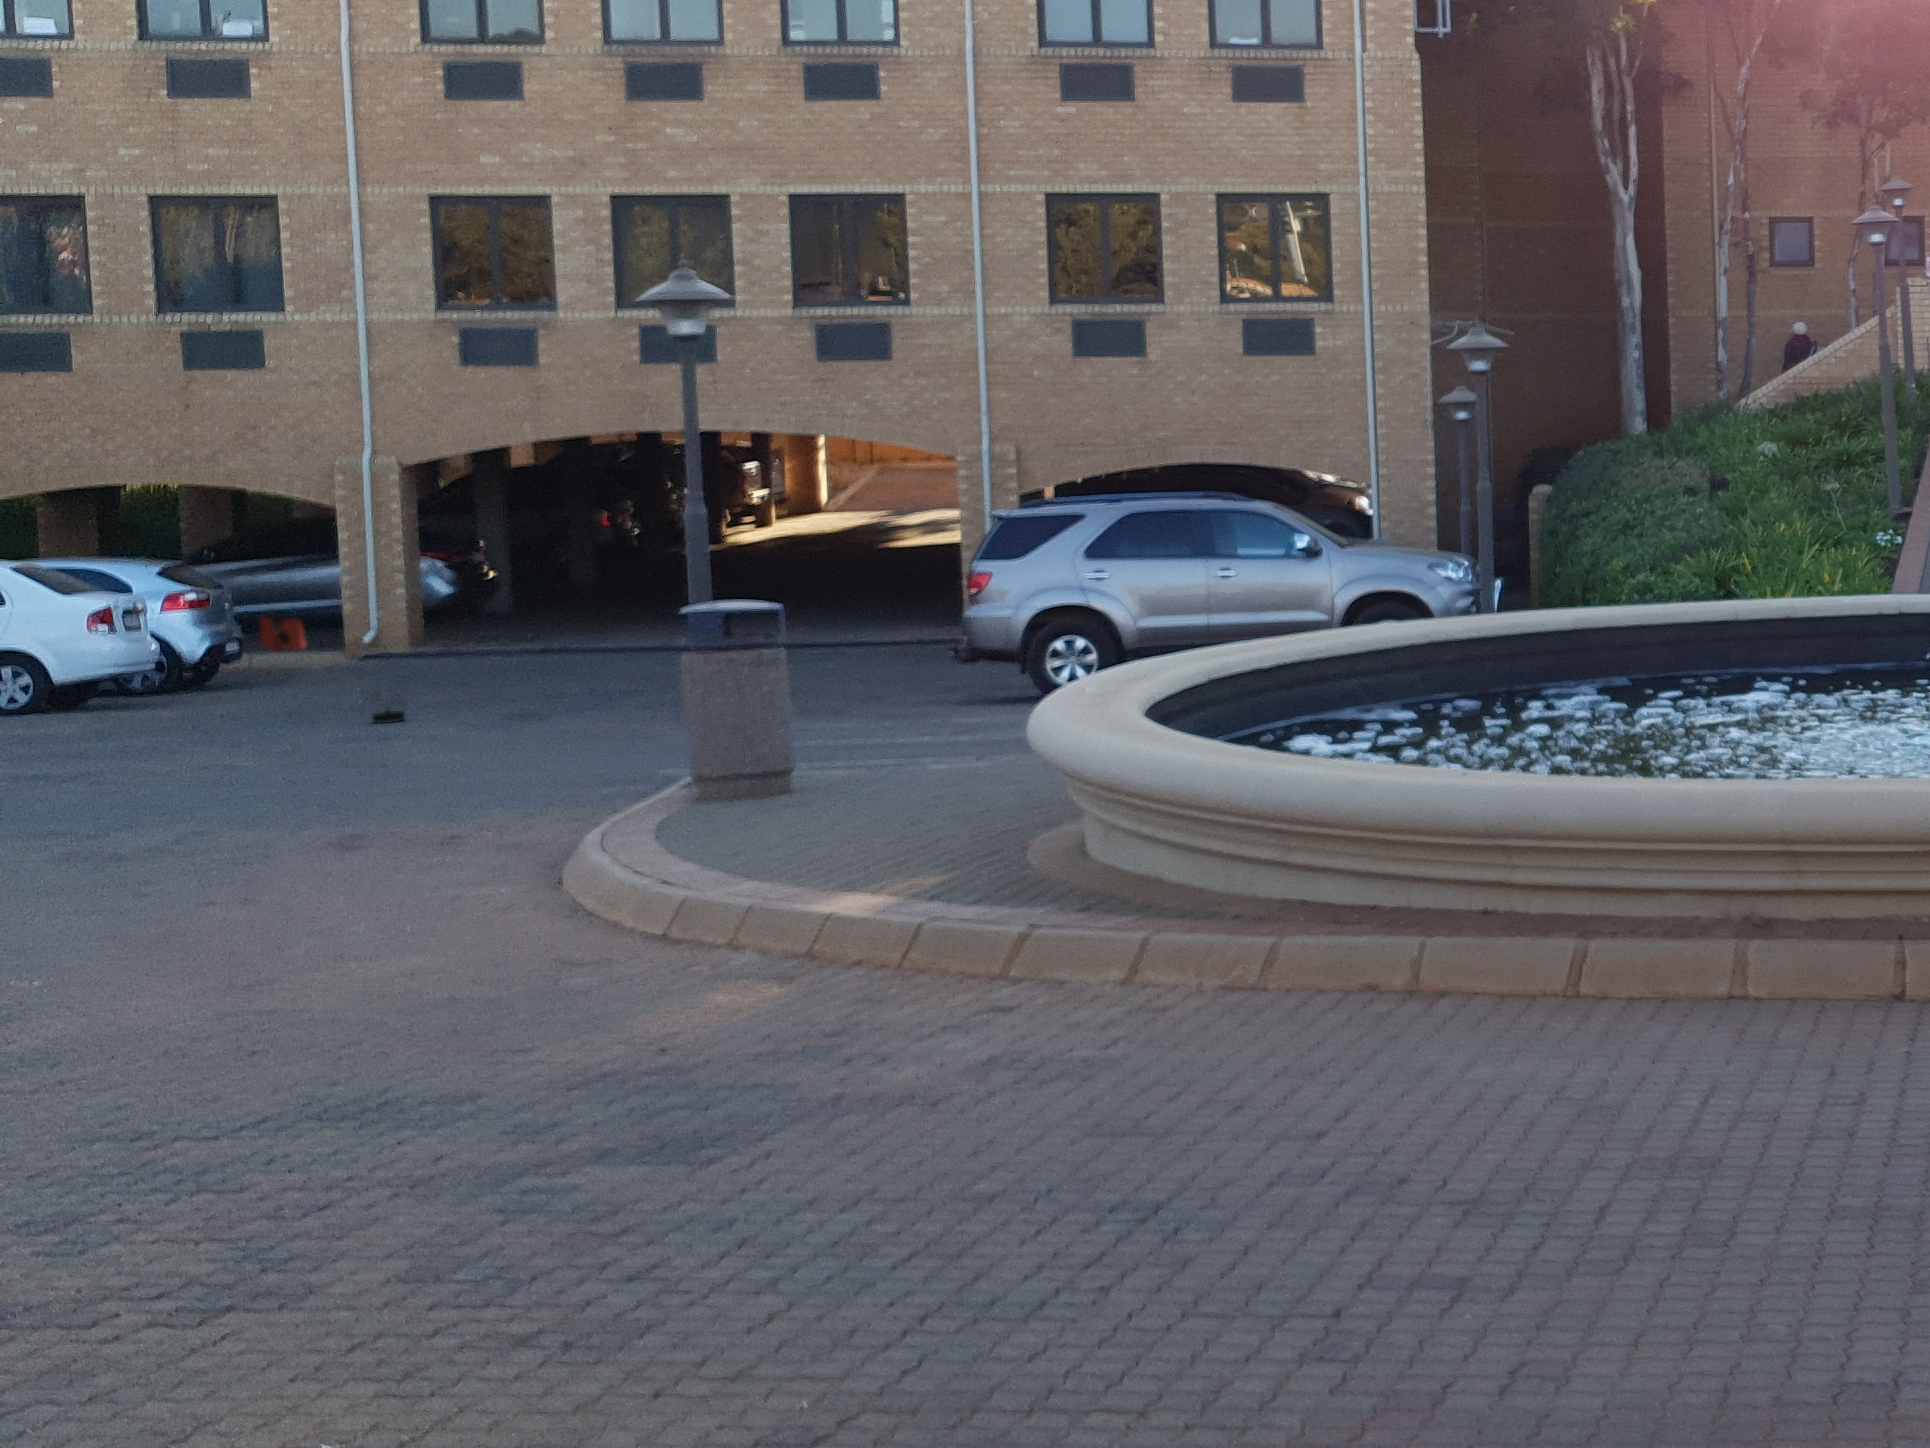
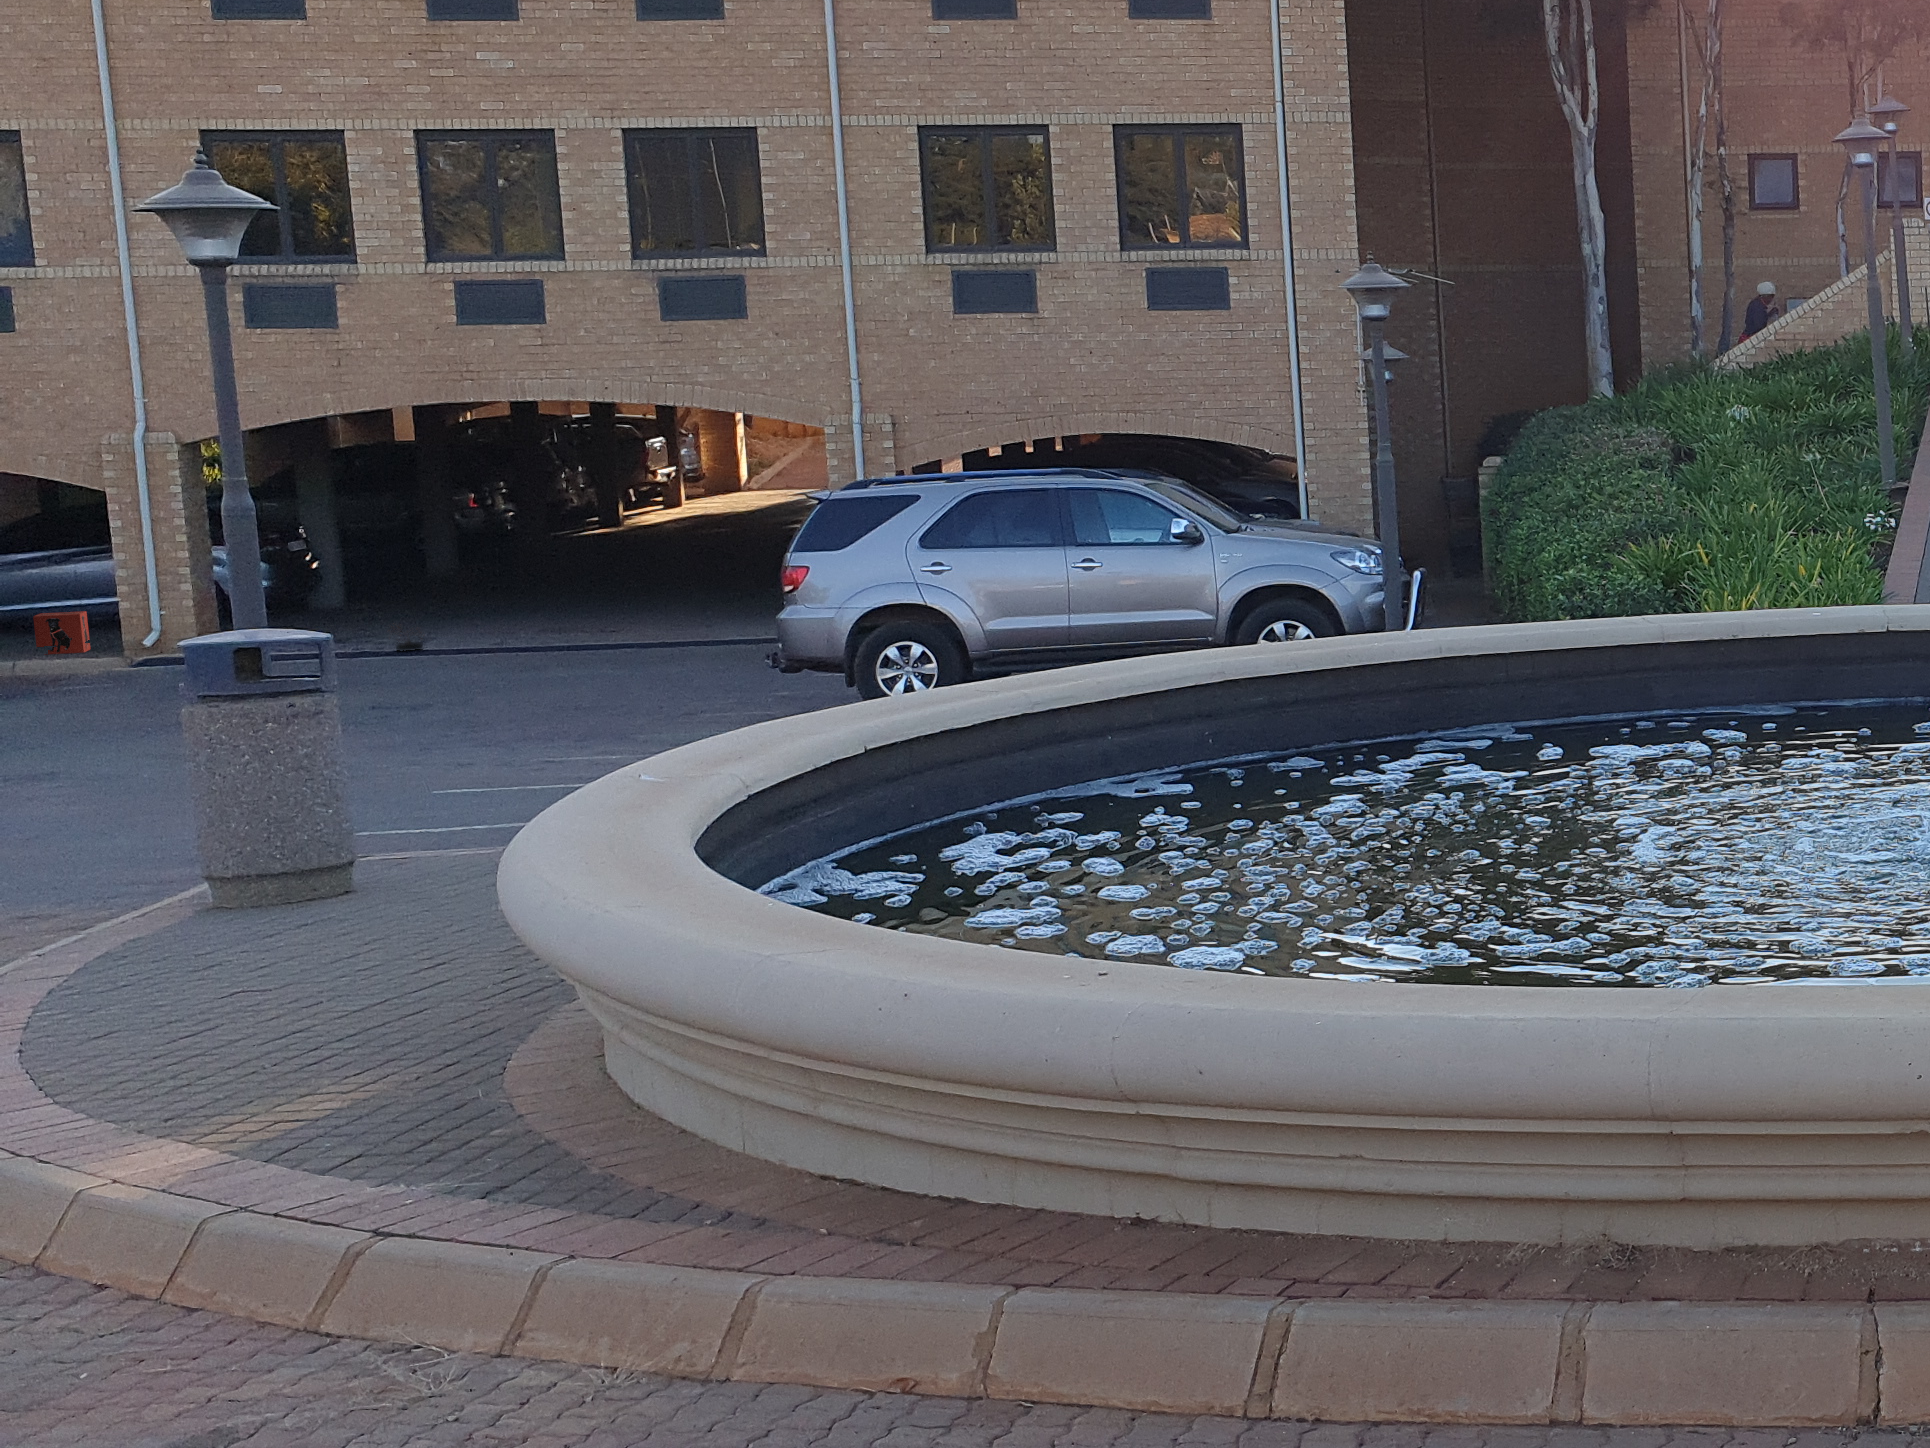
decorative plant: present [364,692,406,723] -> present [388,623,424,651]

